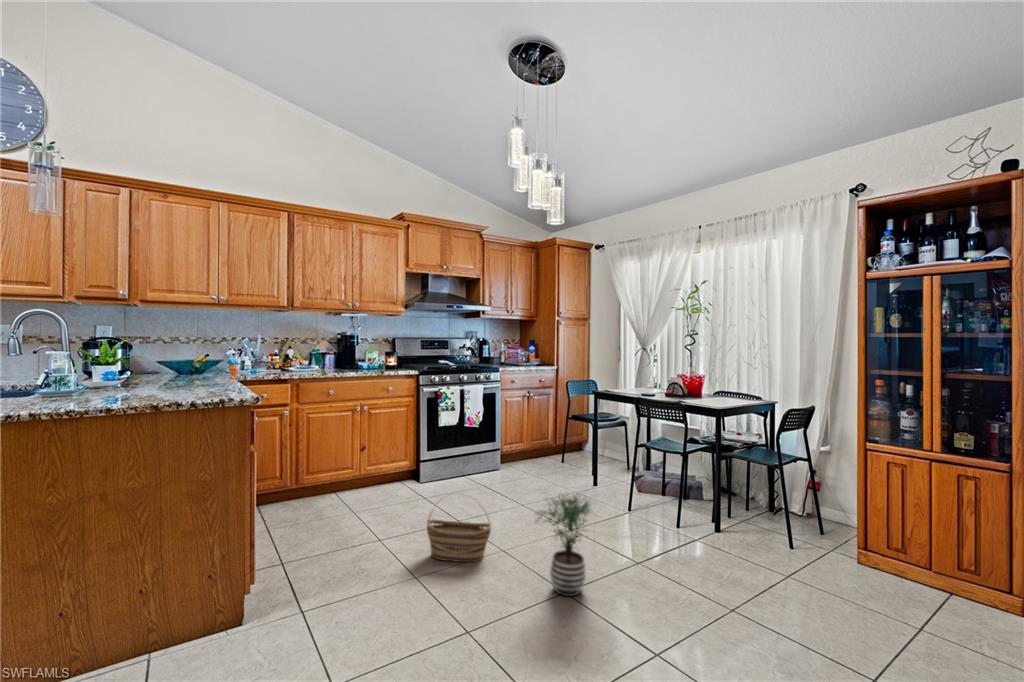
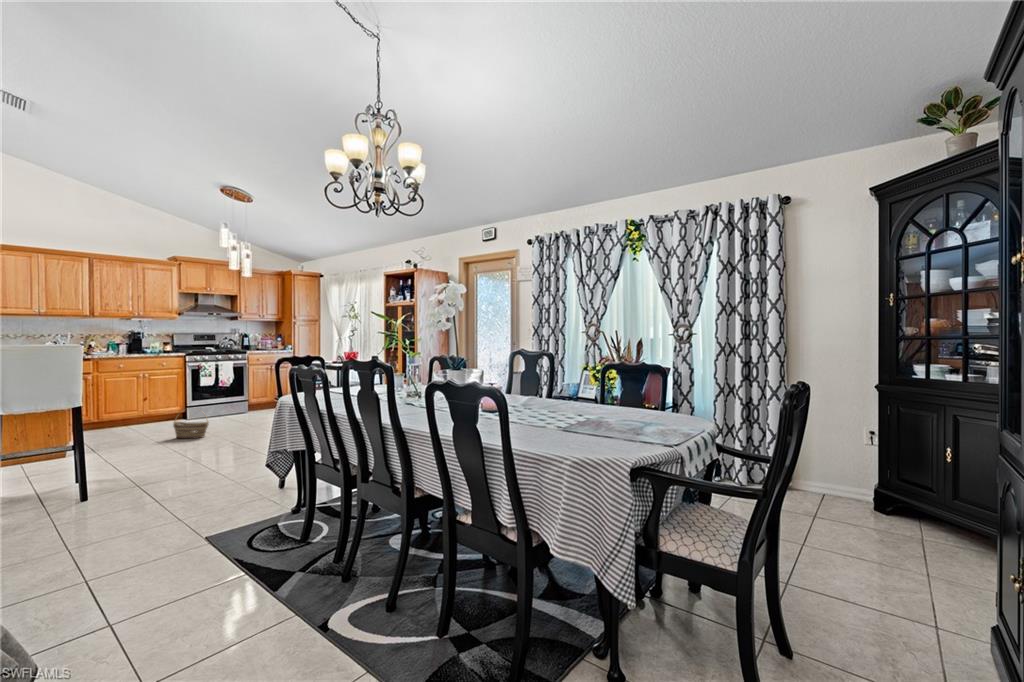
potted plant: present [535,493,592,596] -> none [220,400,254,441]

